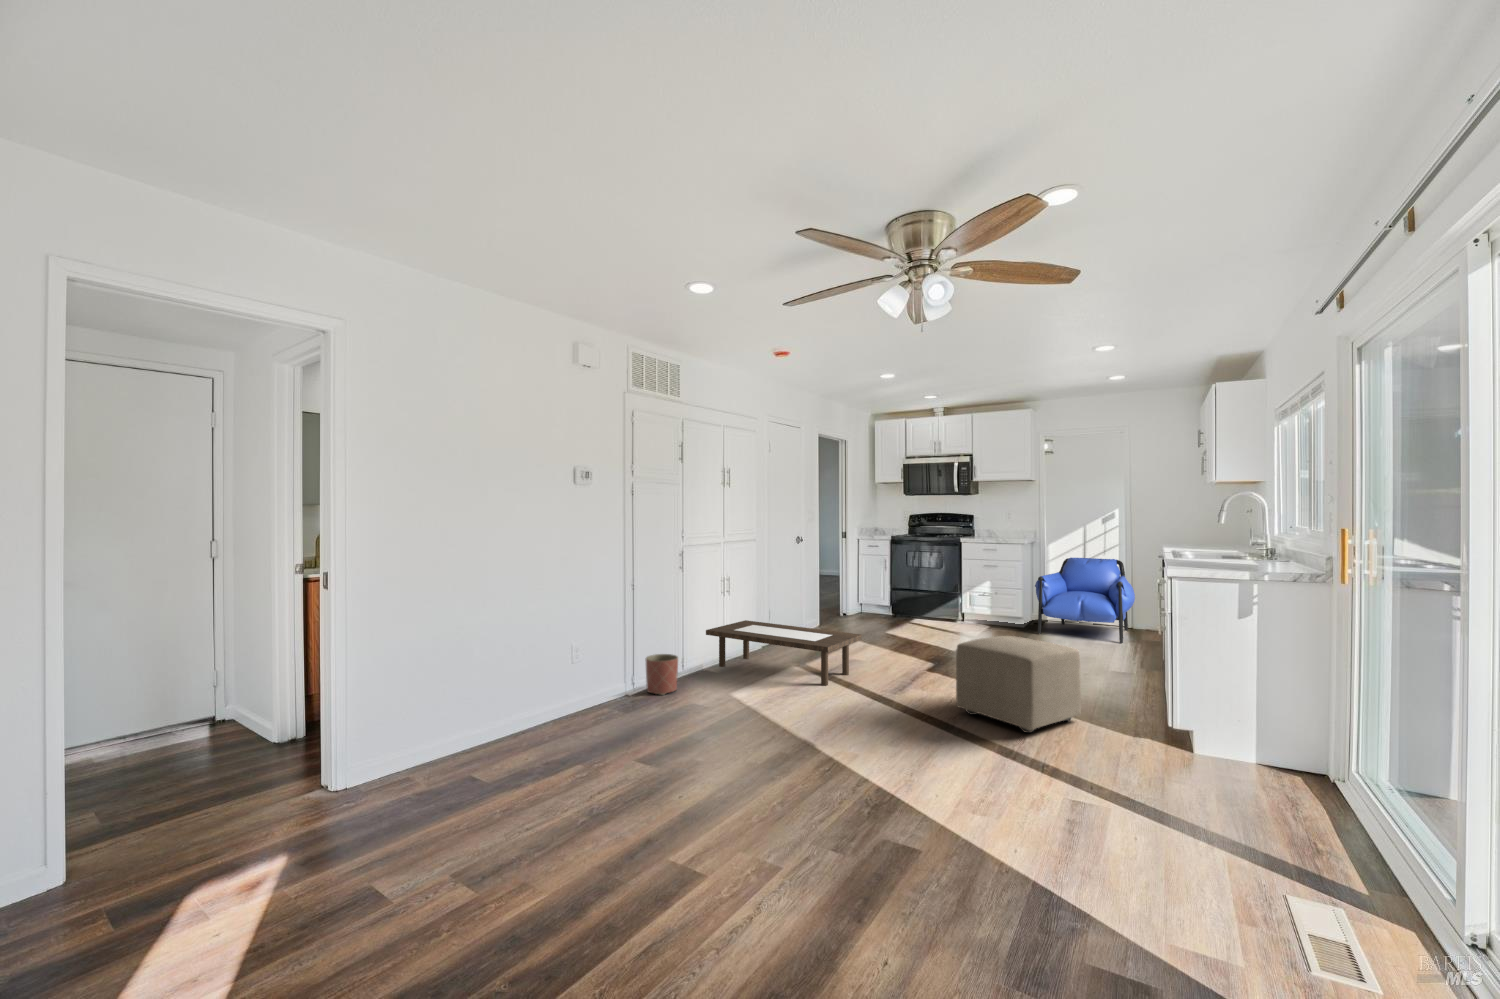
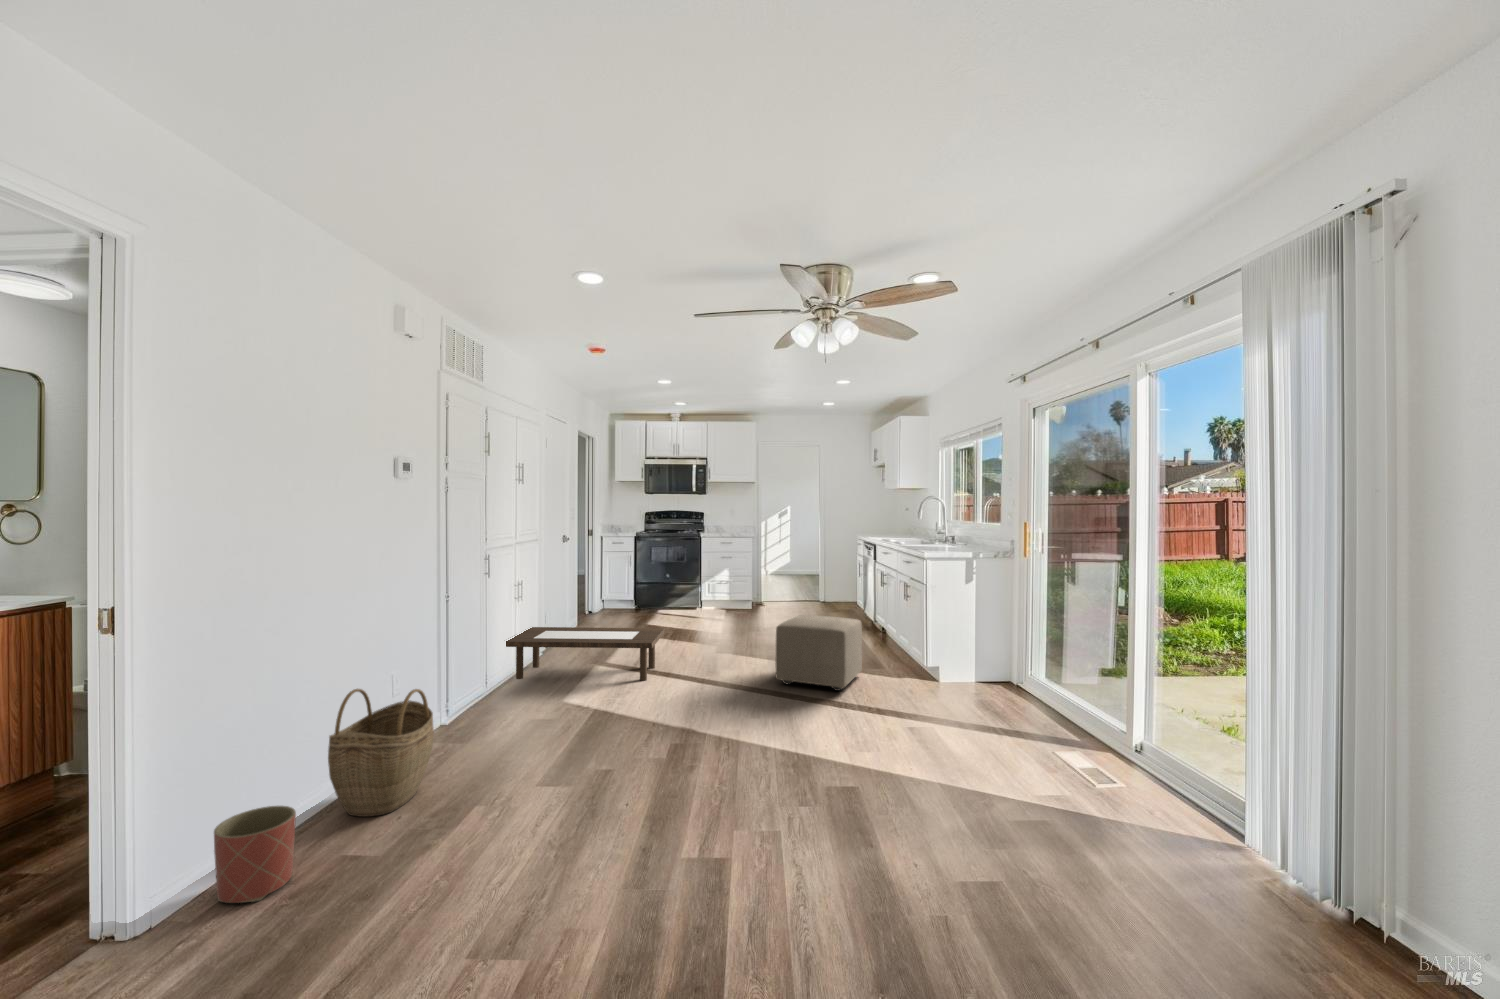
armchair: present [1035,558,1135,643] -> none [764,547,836,614]
woven basket: none [485,649,571,755] -> present [328,689,434,817]
planter: present [646,654,678,695] -> present [214,806,296,903]

